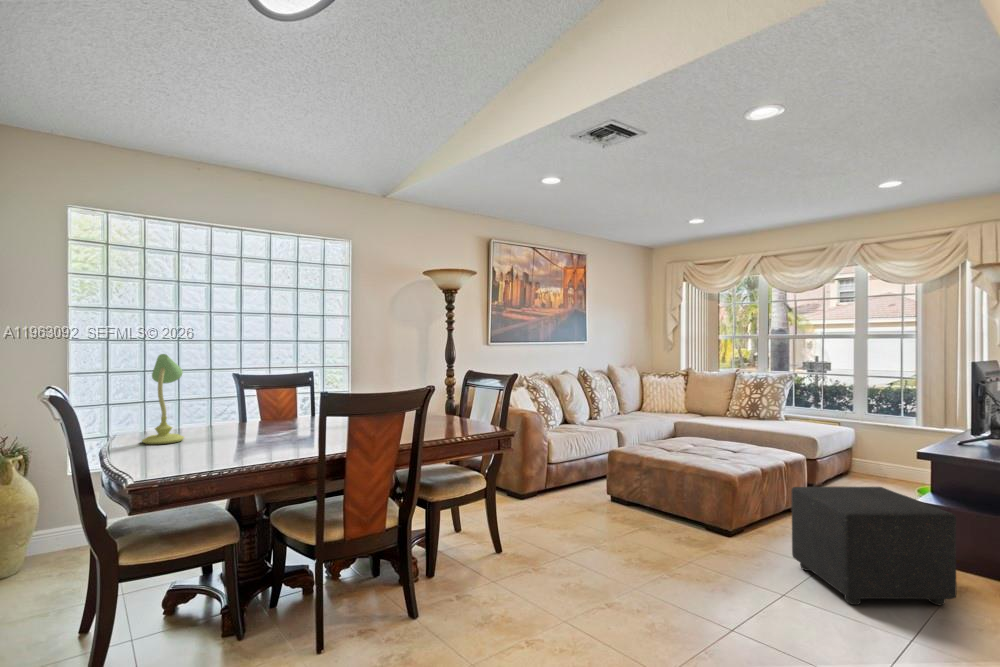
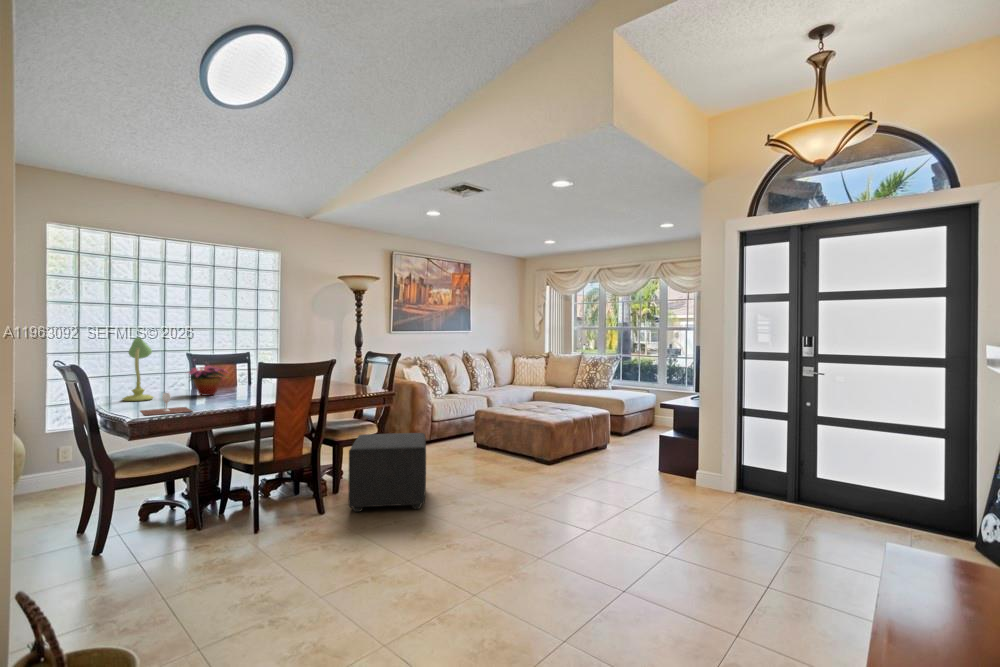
flower arrangement: none [224,392,290,435] -> present [188,366,226,396]
wine glass: none [155,438,227,475] -> present [141,393,192,415]
ottoman: present [791,487,957,605] -> present [348,433,426,512]

